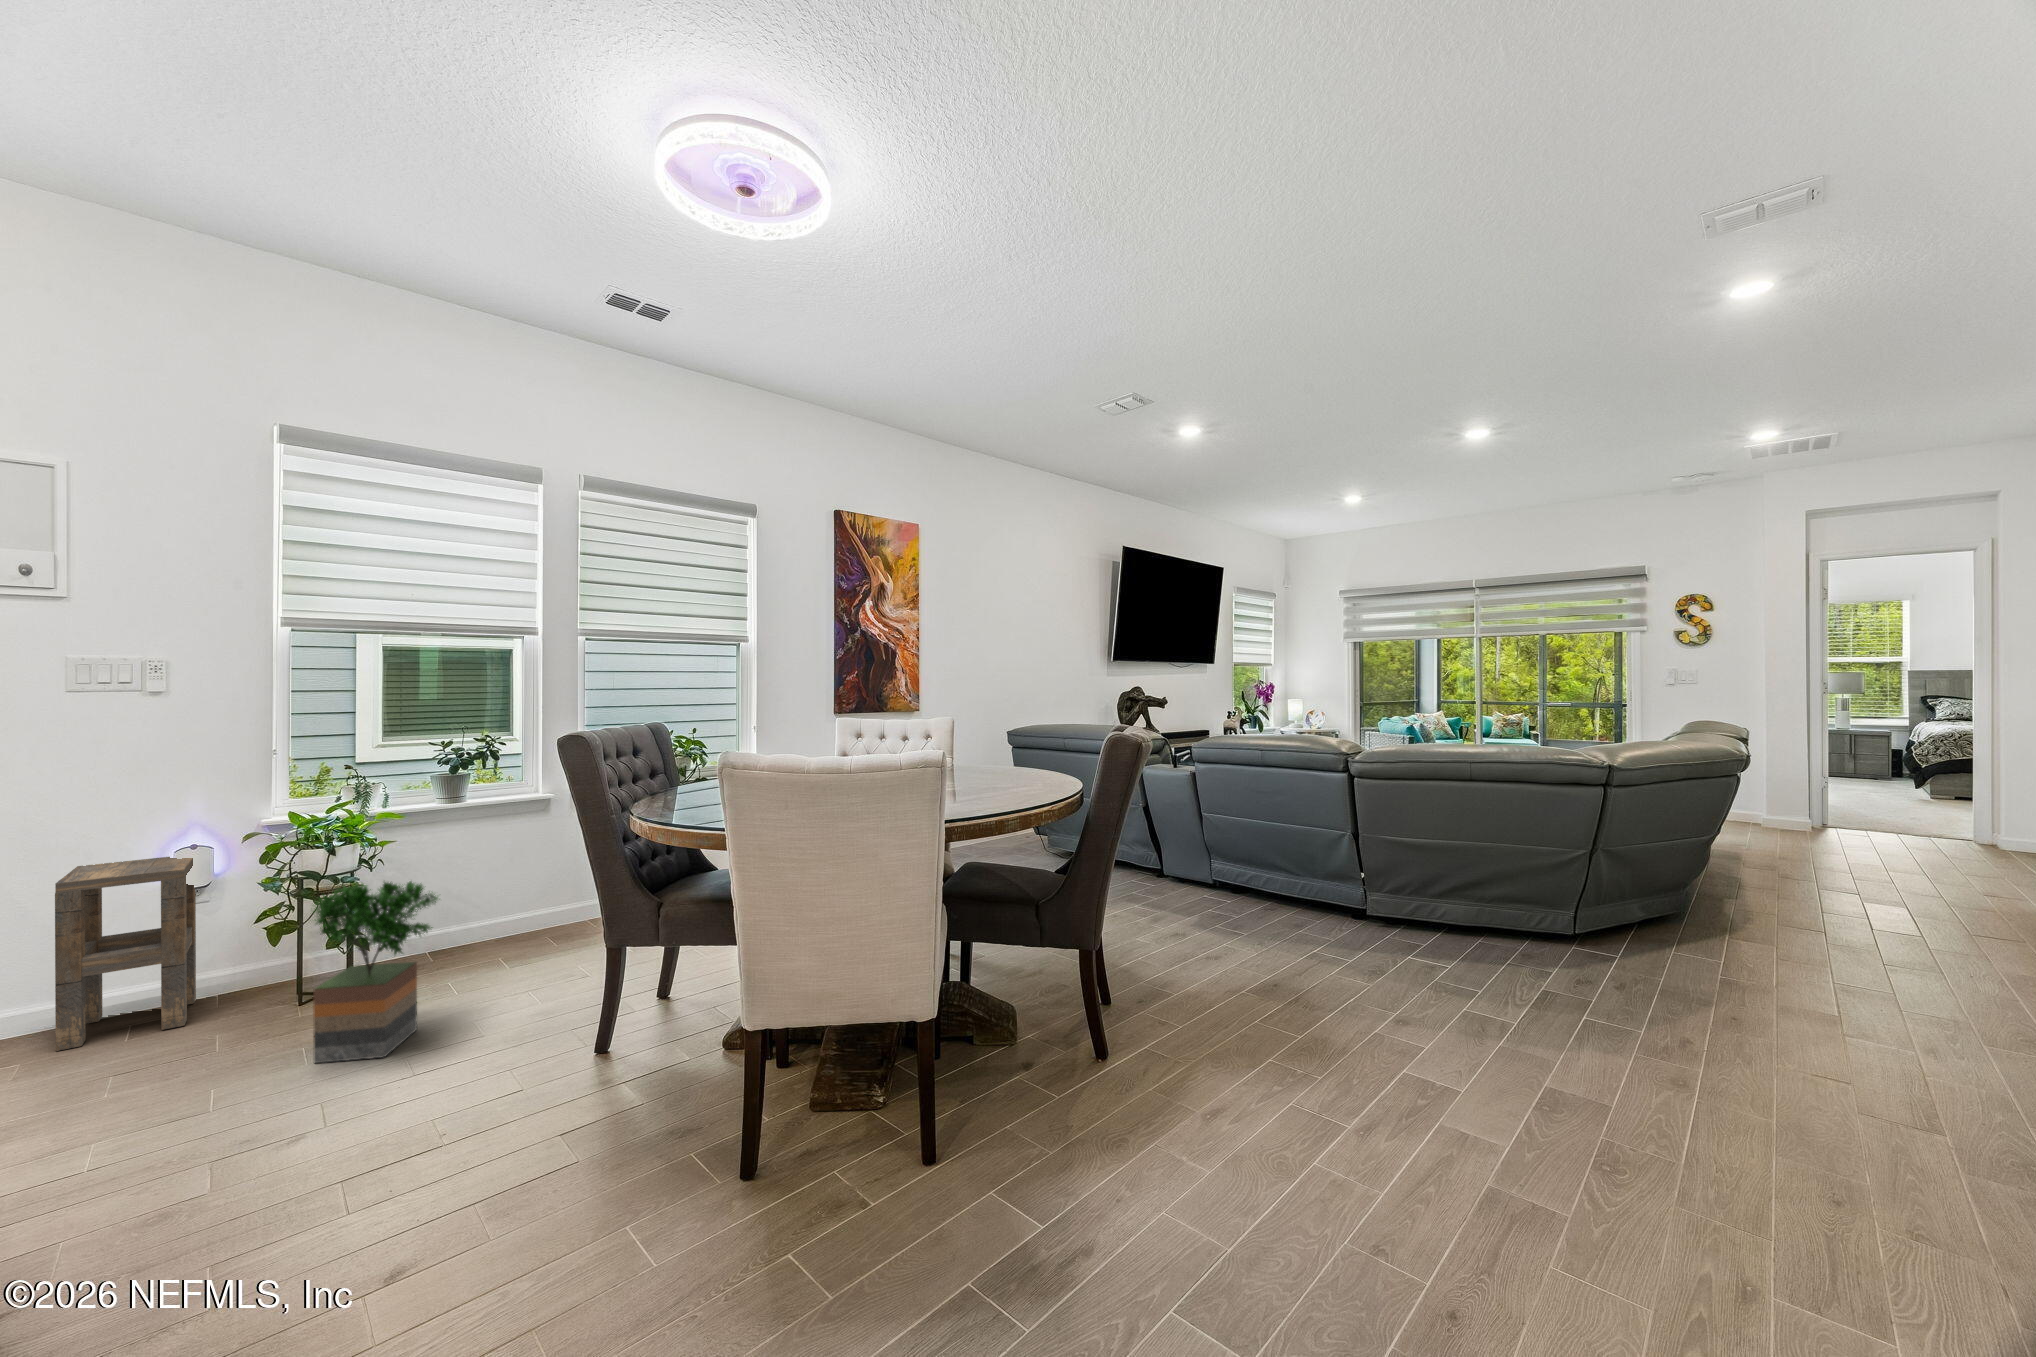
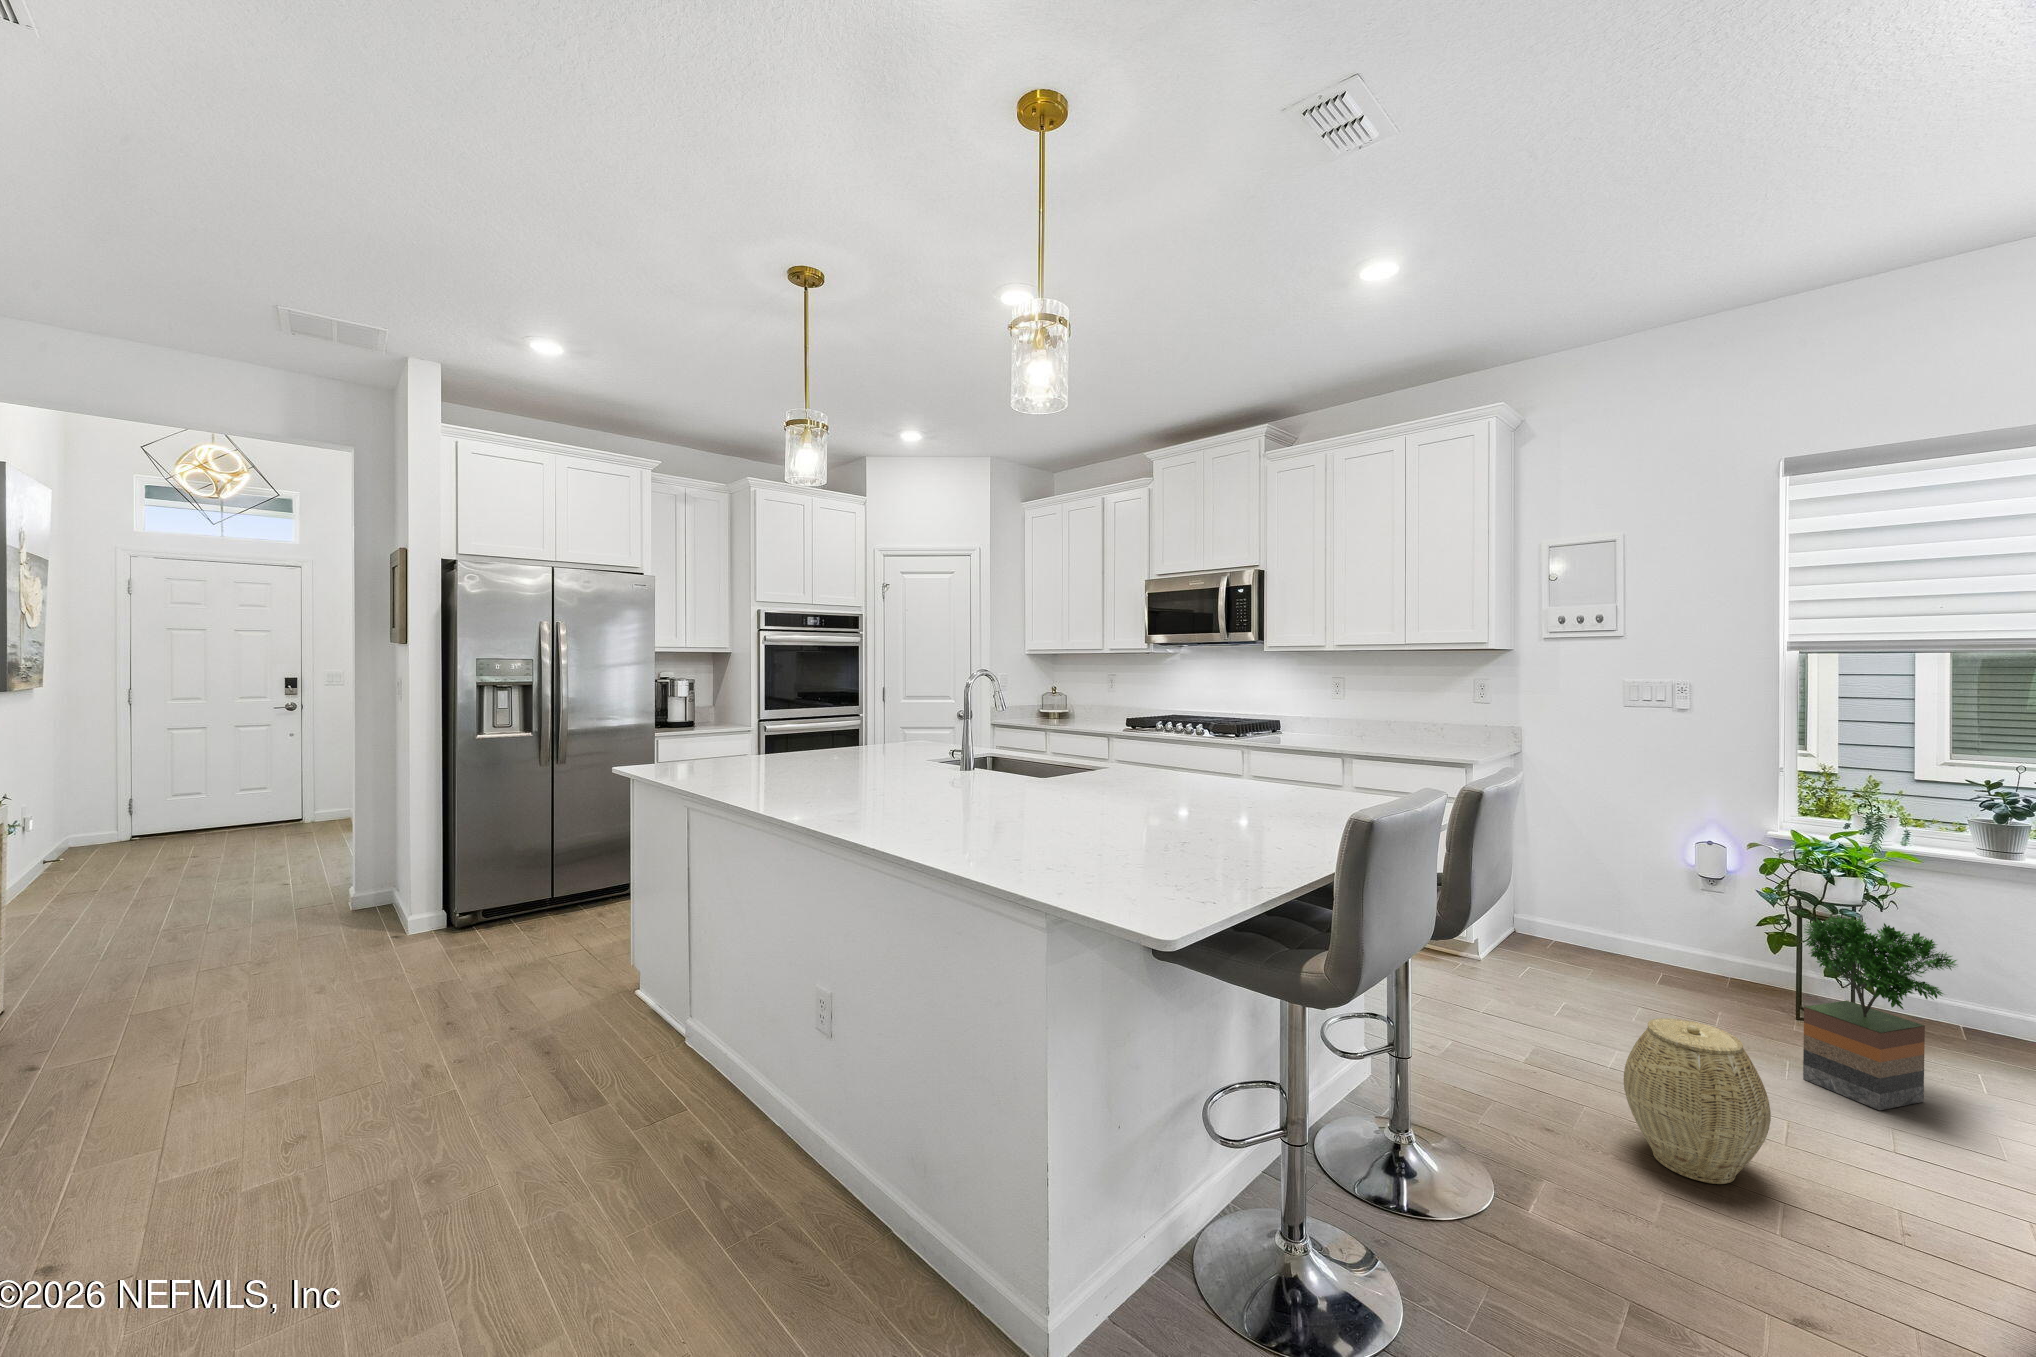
side table: present [55,857,196,1051] -> none [1611,840,1709,994]
woven basket: none [94,1055,294,1265] -> present [1624,1018,1771,1184]

